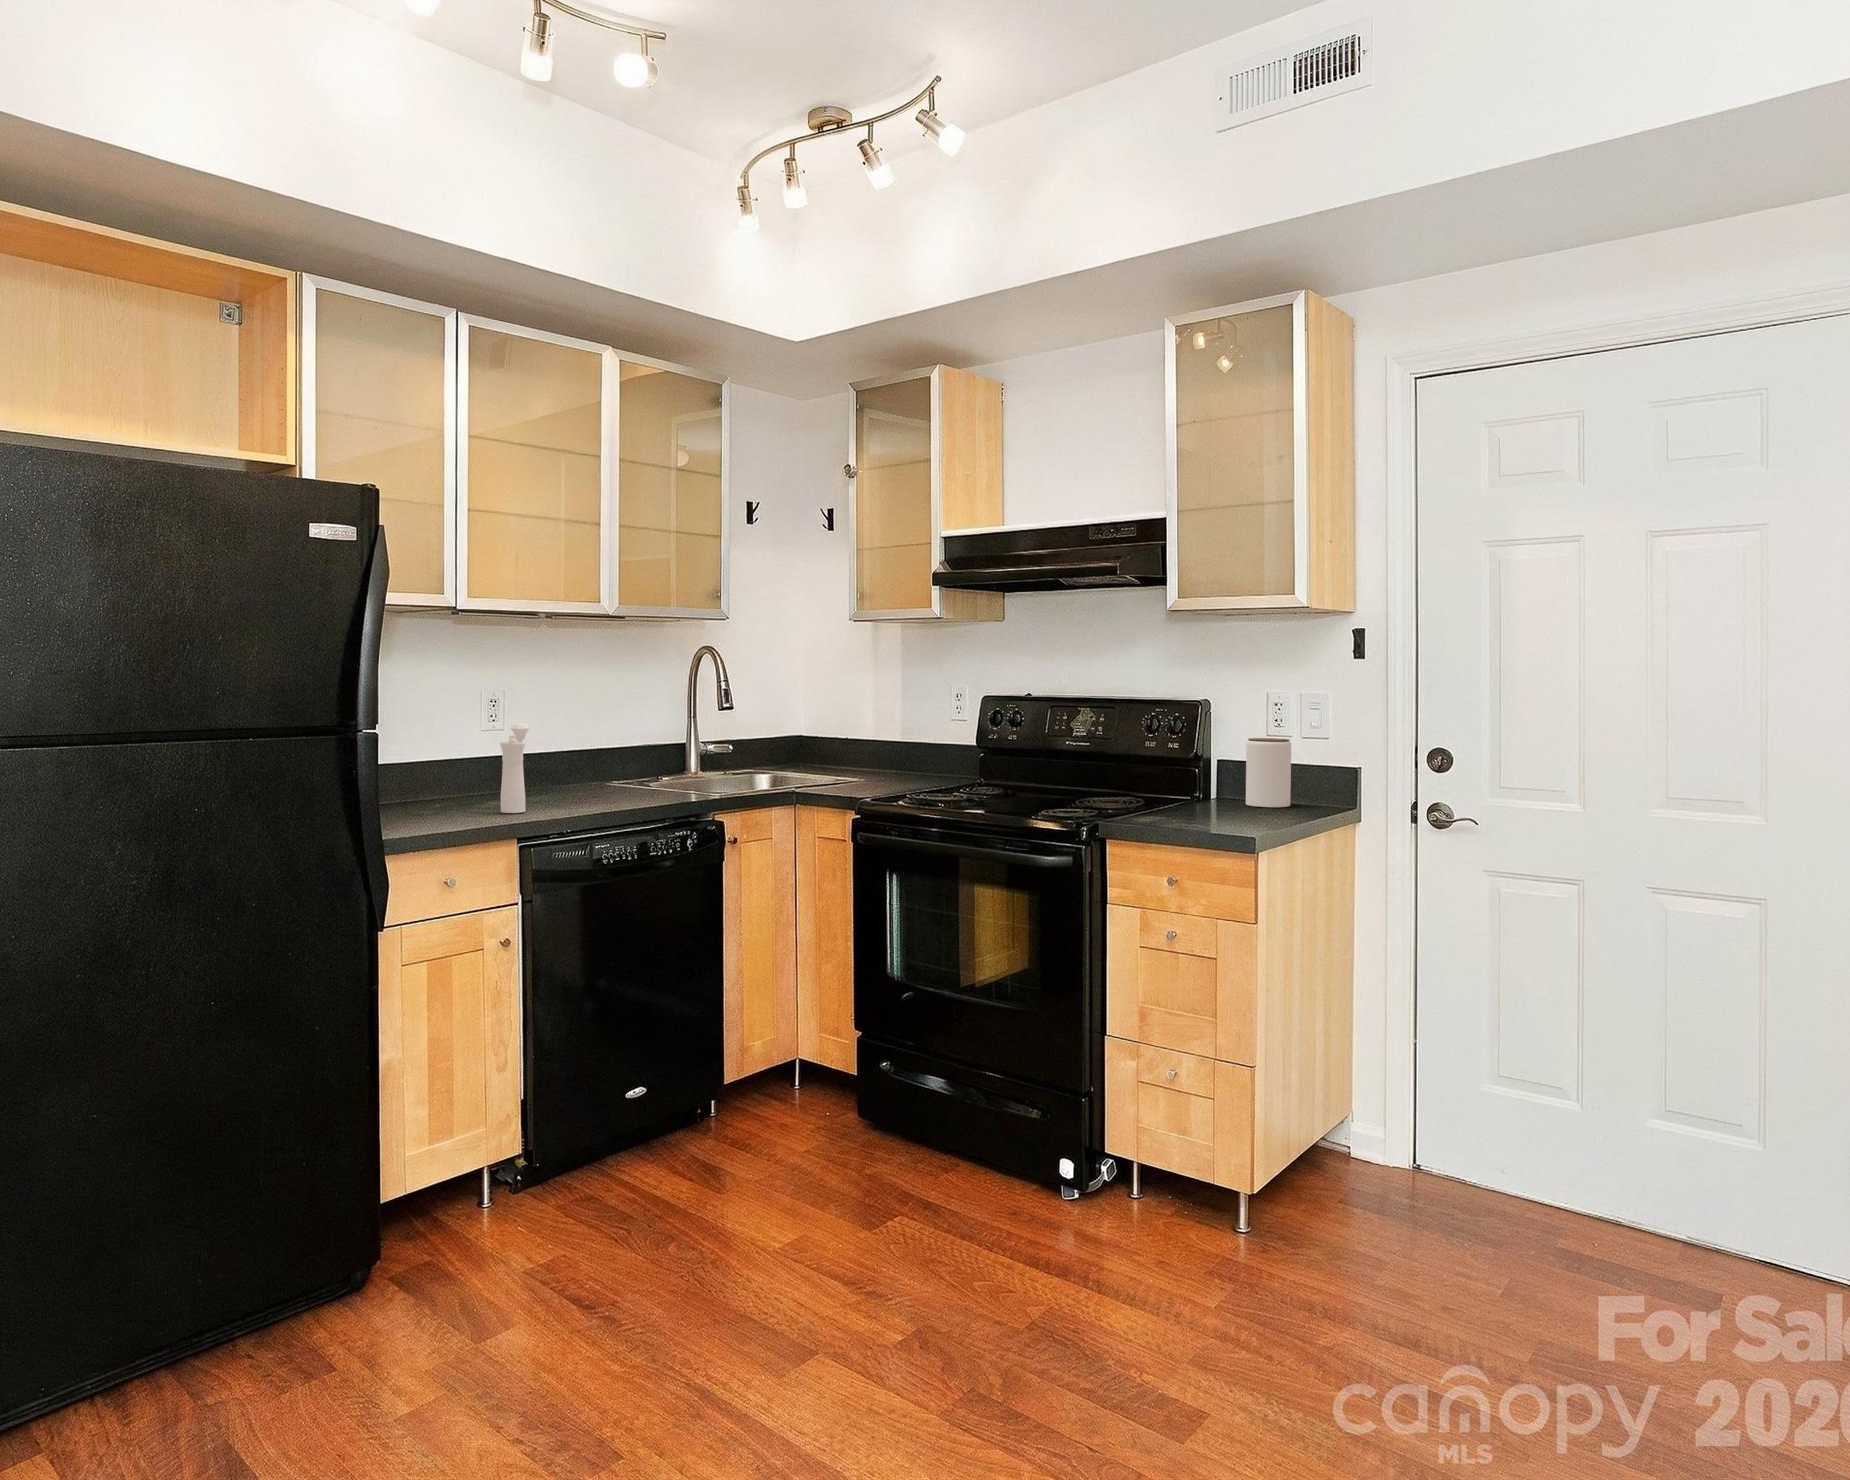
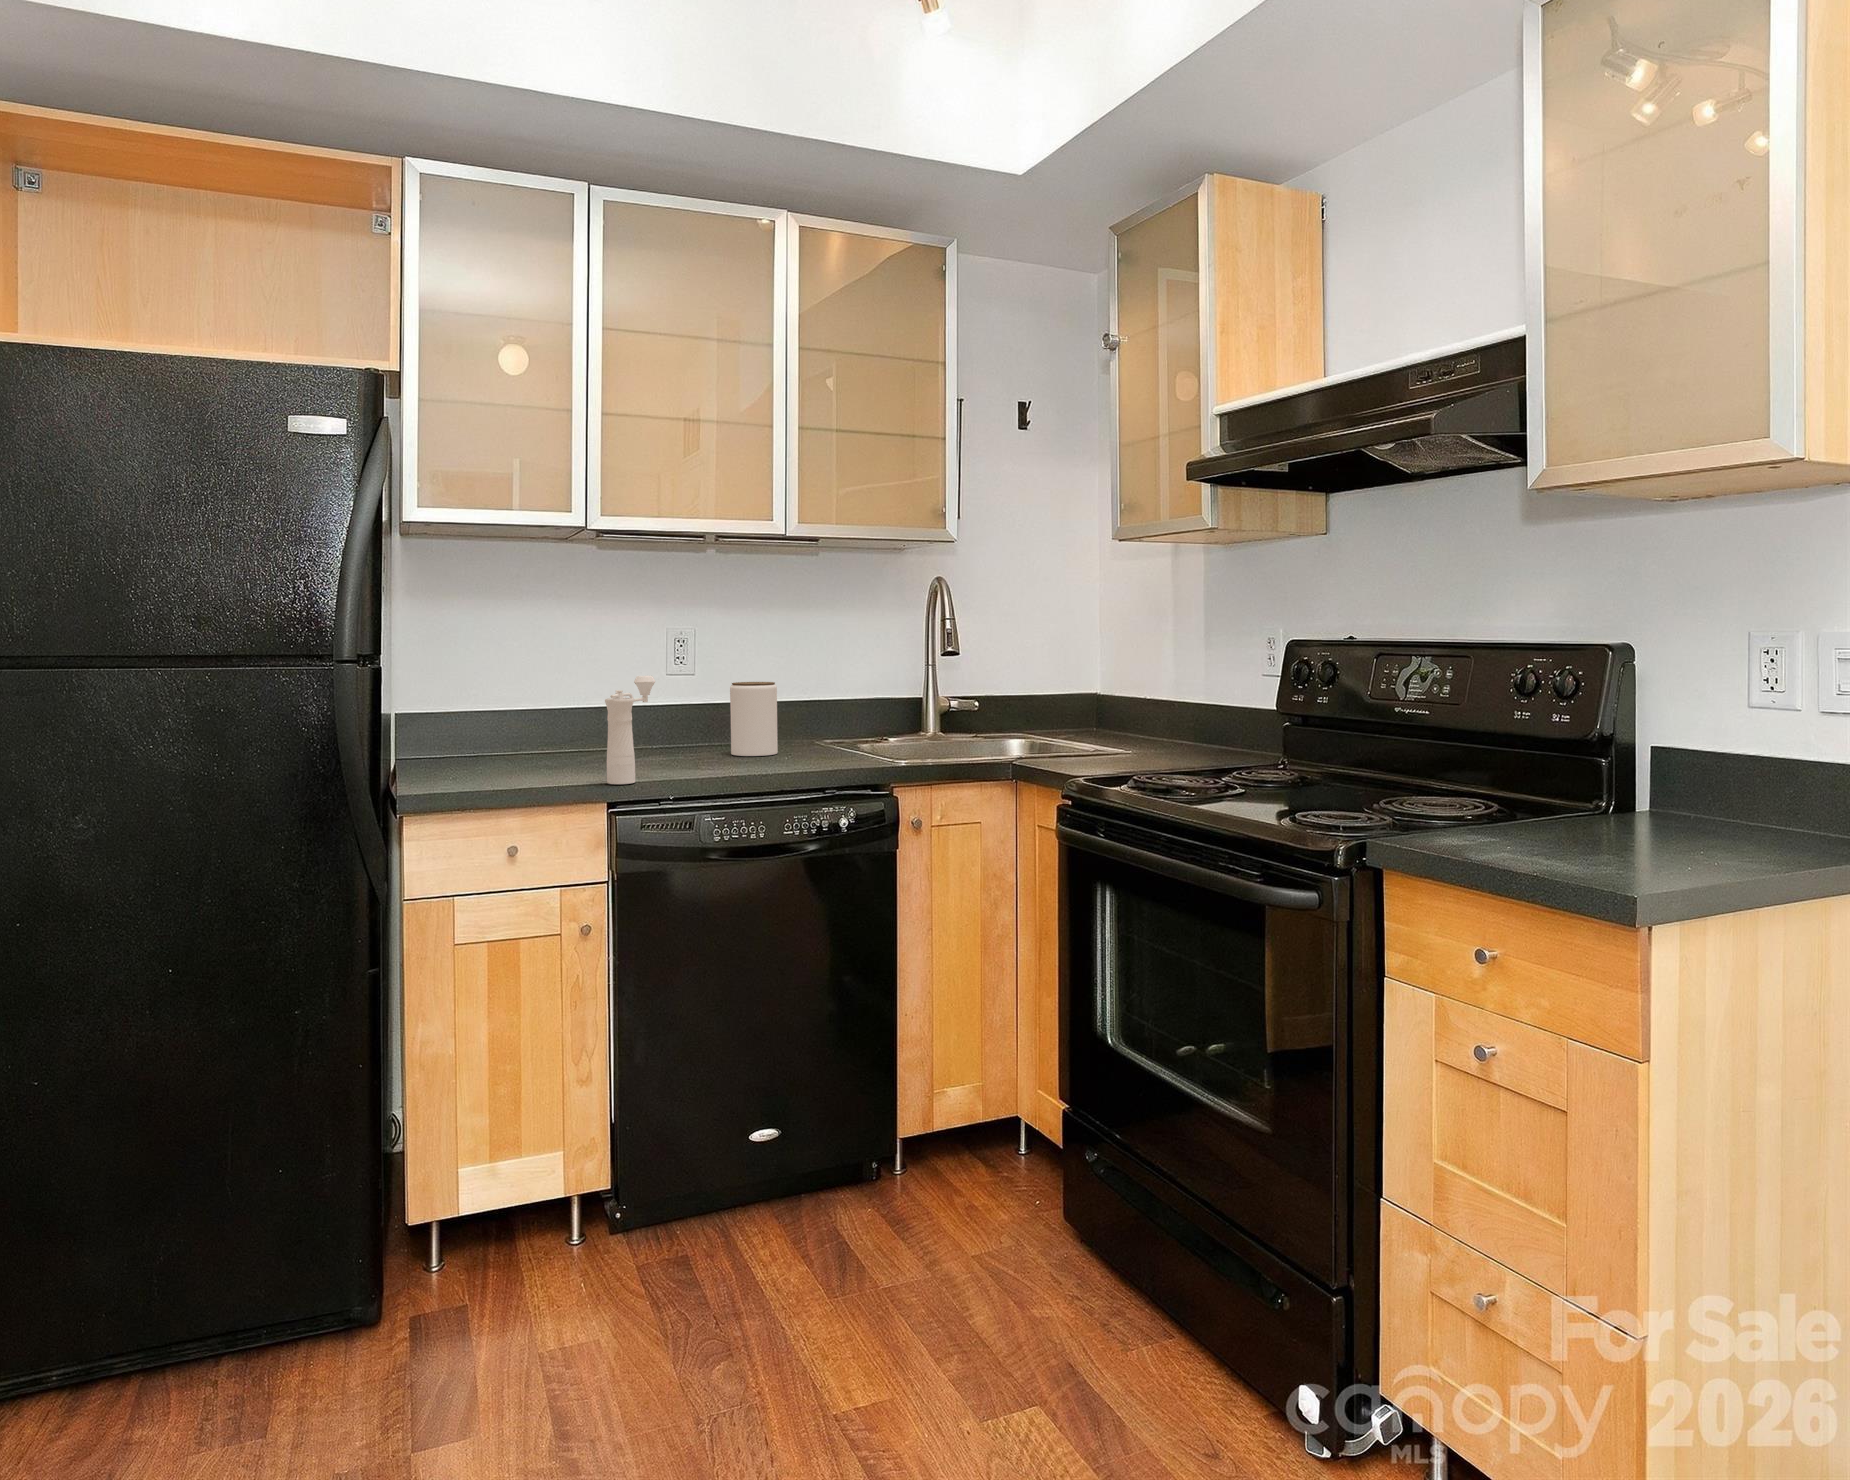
jar: present [1246,738,1291,807] -> present [730,682,778,756]

